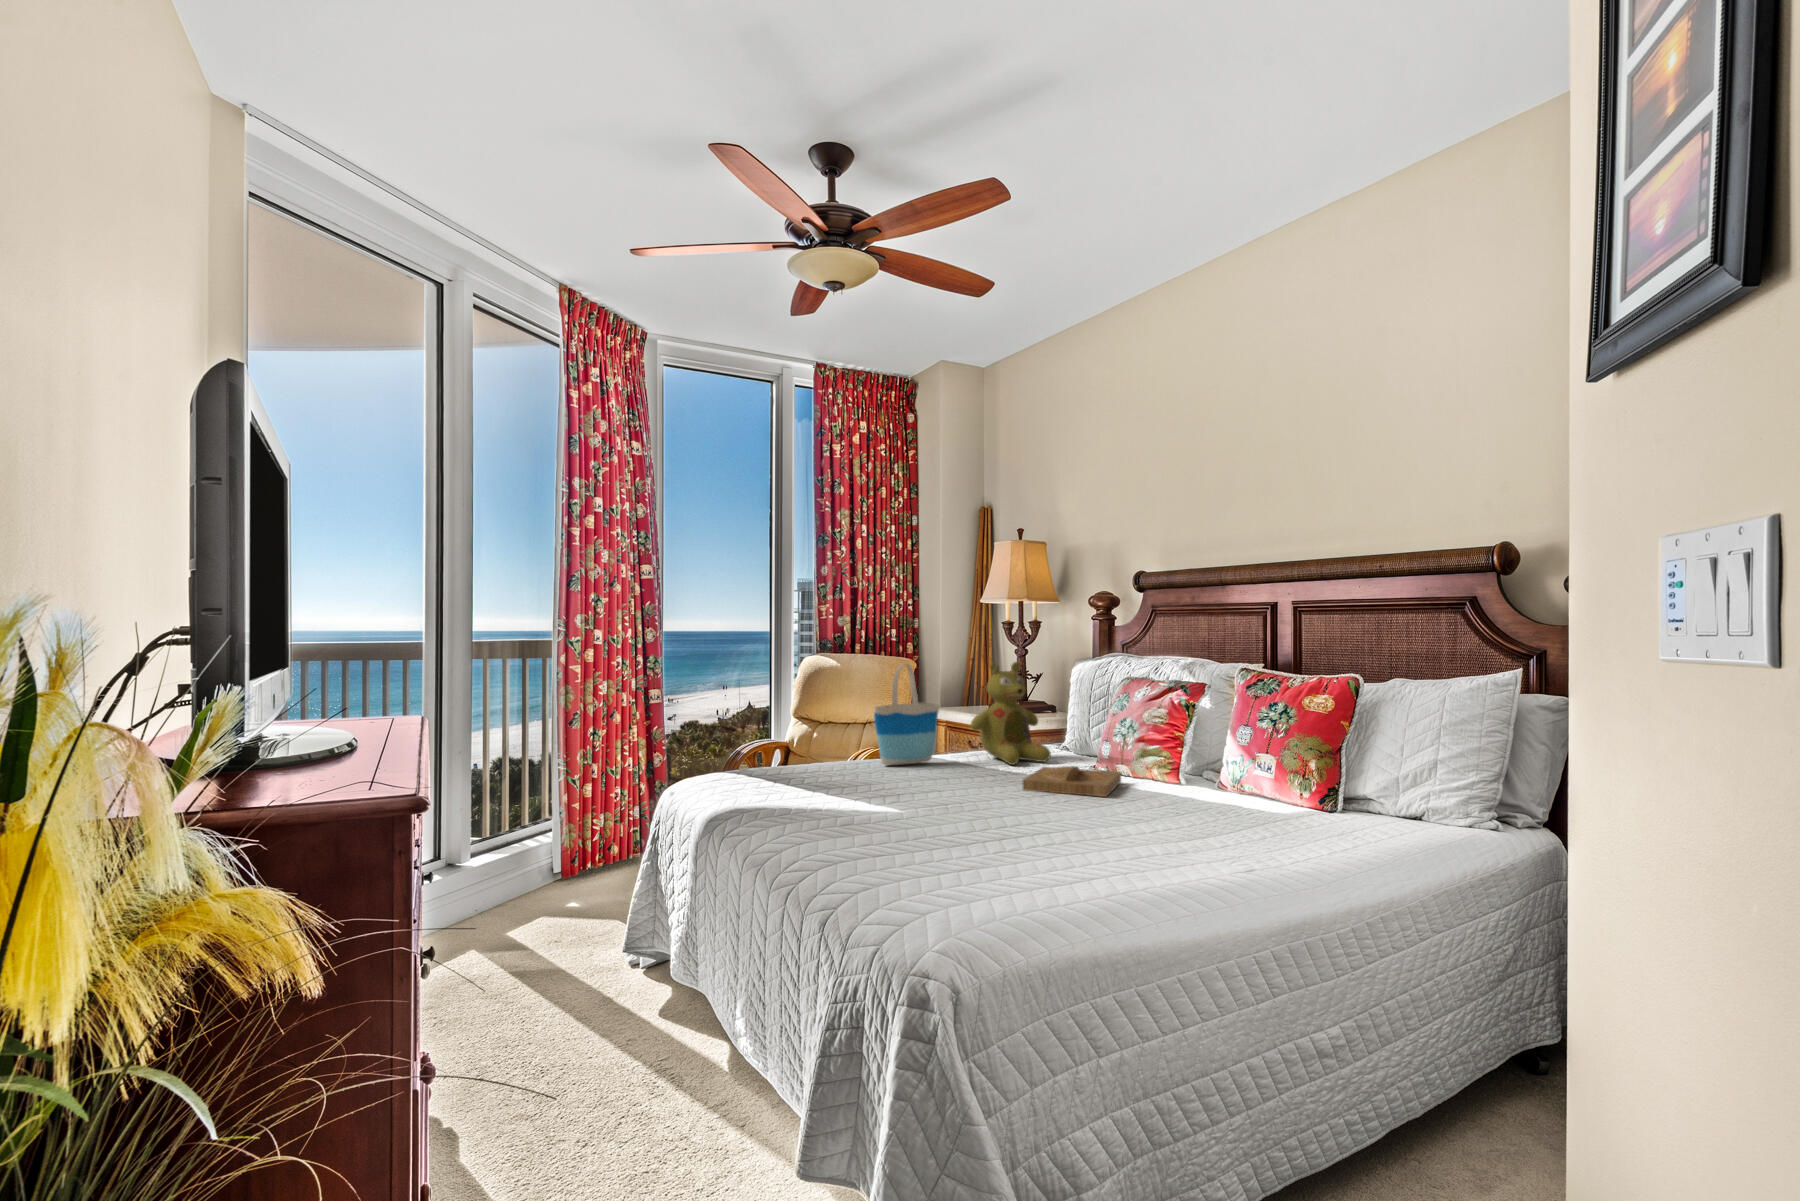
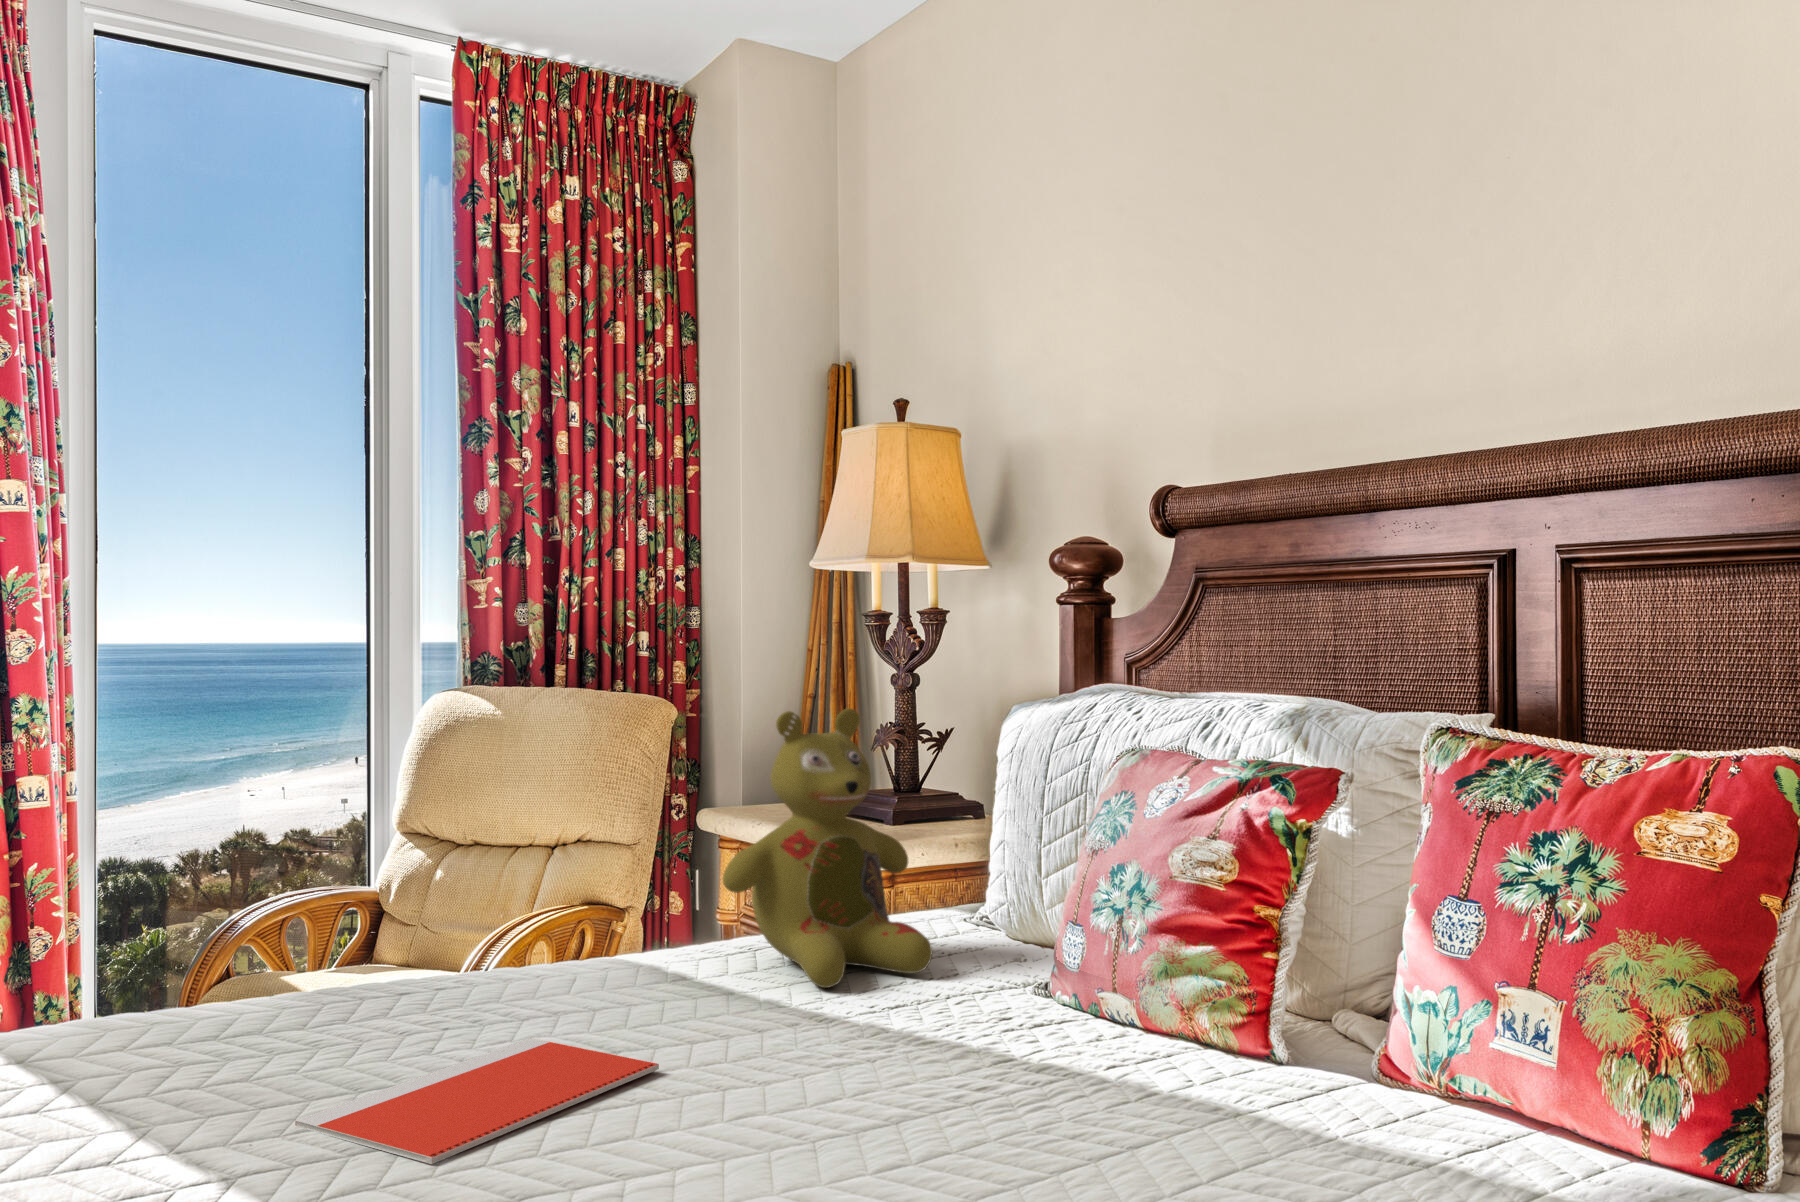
tote bag: present [874,663,939,765] -> none [435,717,634,1001]
tray: present [1023,766,1121,797] -> none [810,1008,1108,1133]
notebook: none [860,773,967,798] -> present [295,1038,659,1164]

